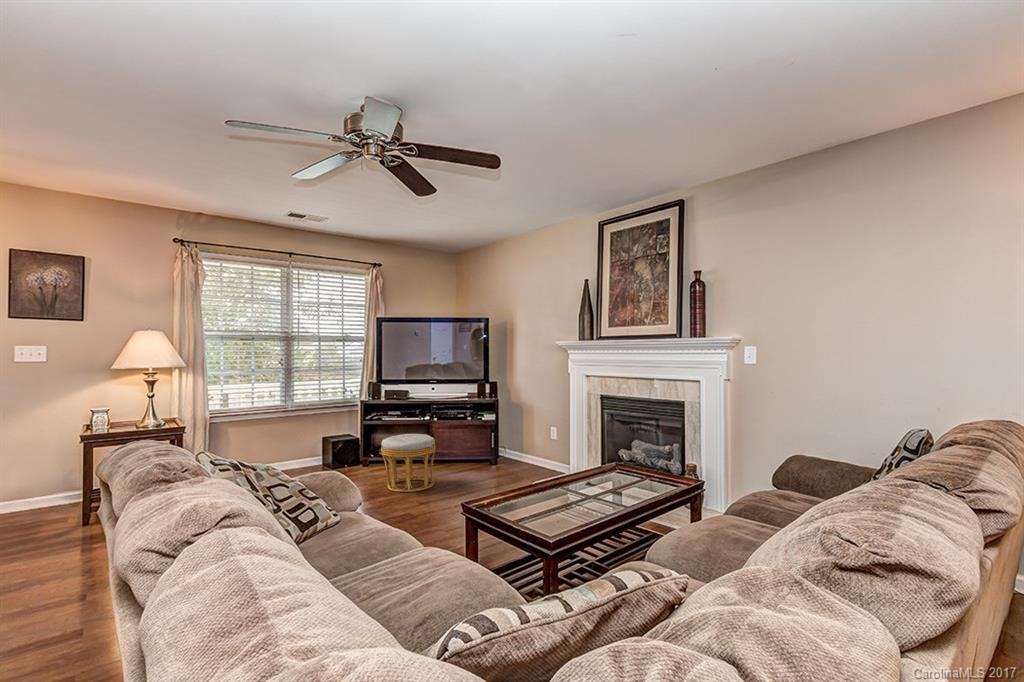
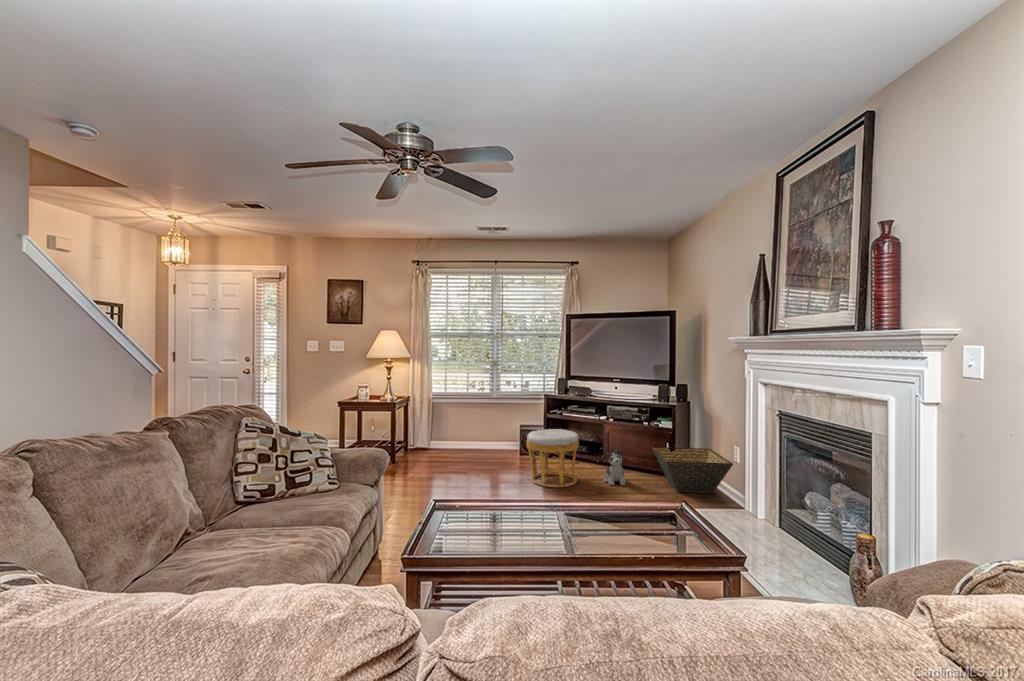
basket: none [483,434,554,473] -> present [652,447,733,493]
plush toy: none [451,443,474,479] -> present [604,448,626,485]

